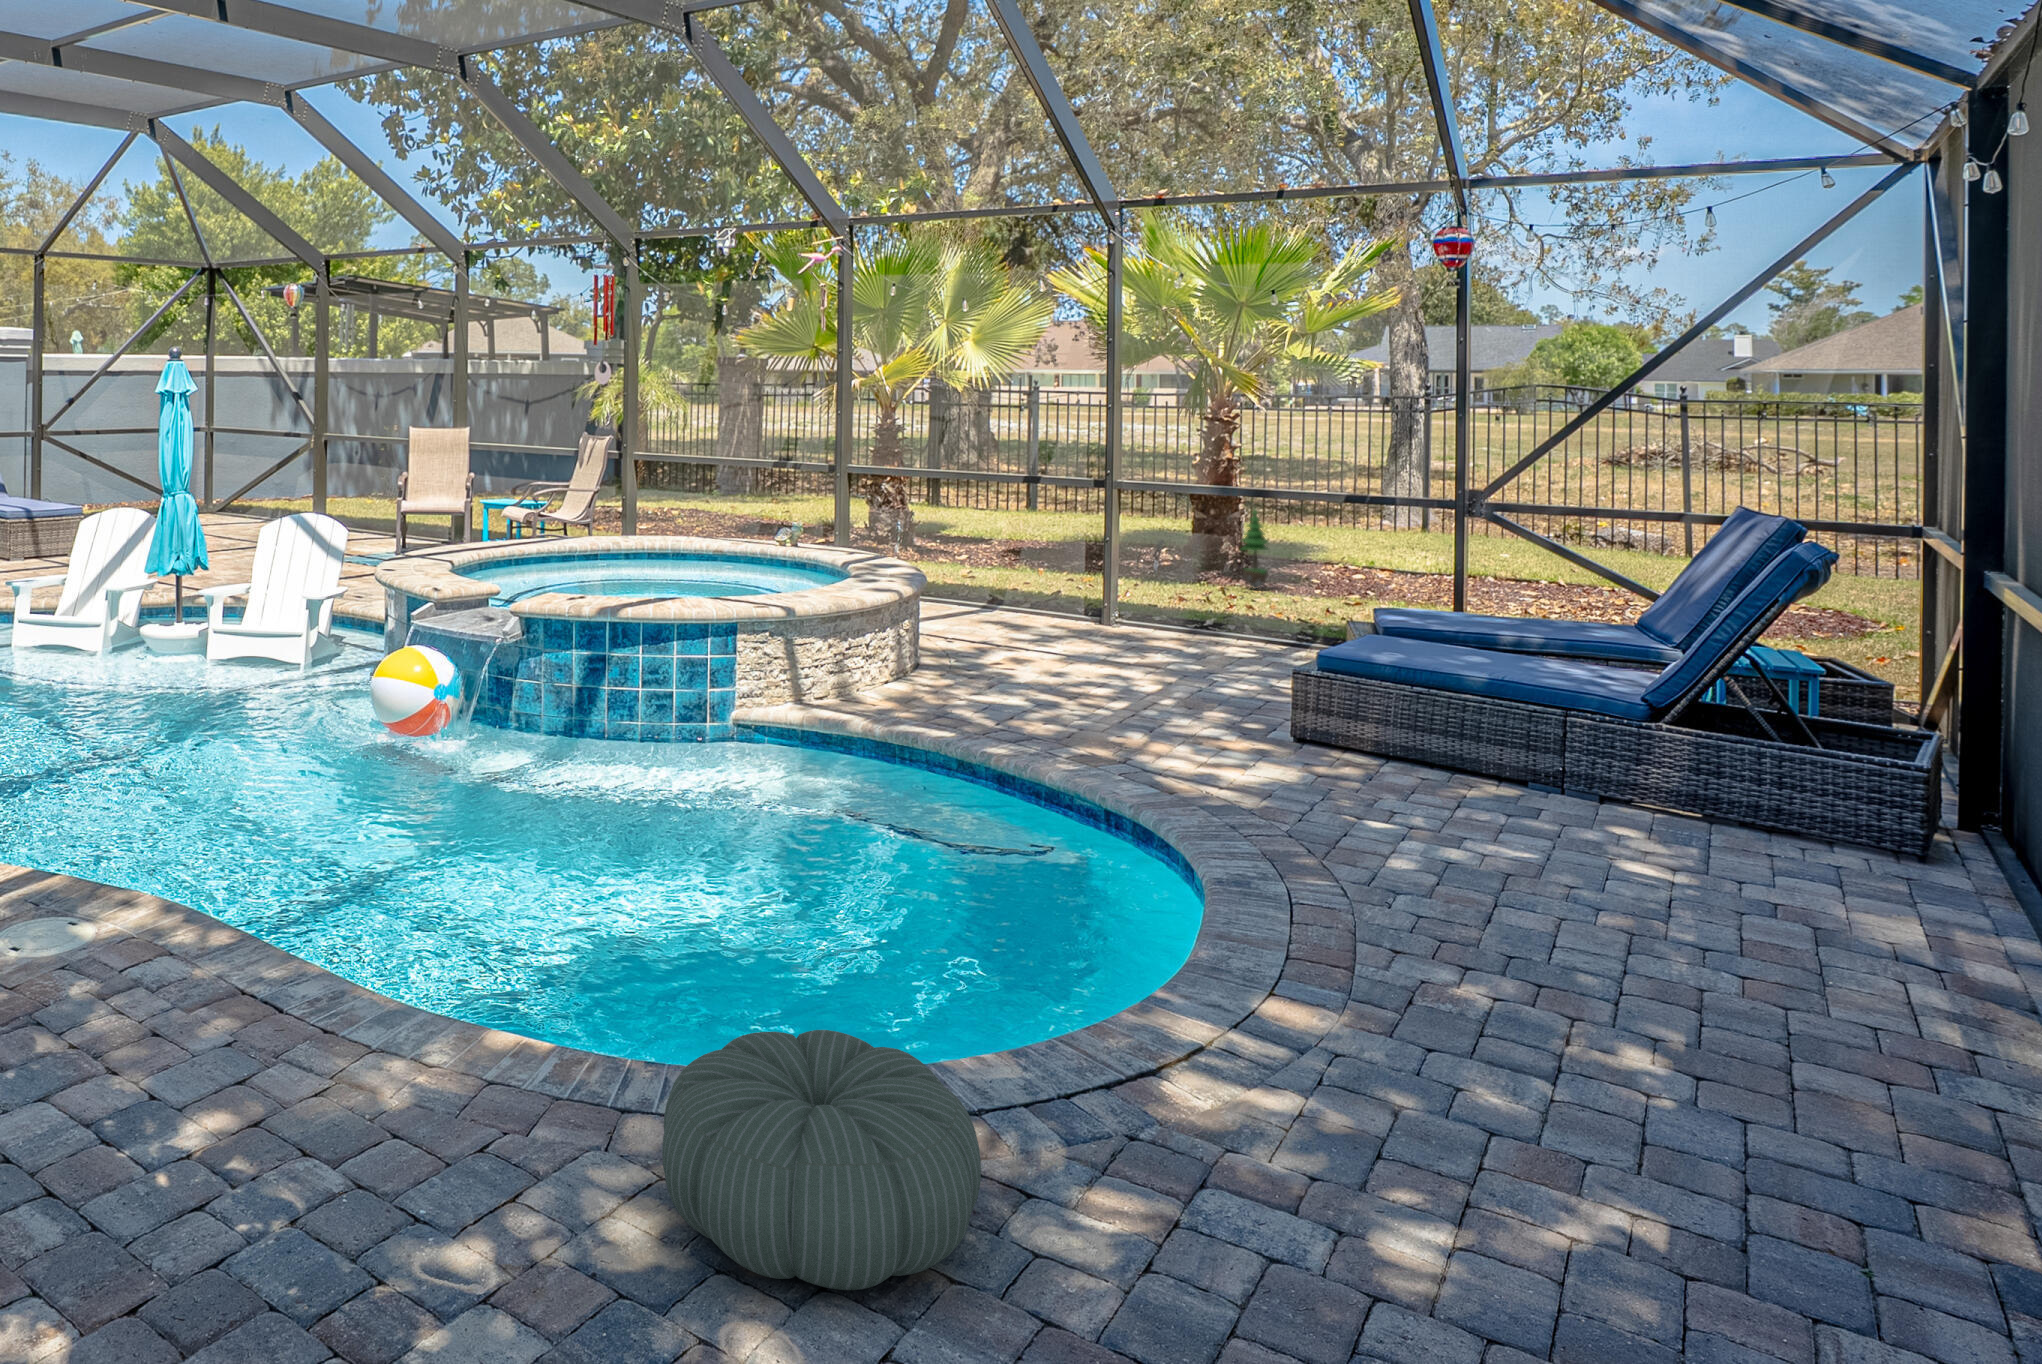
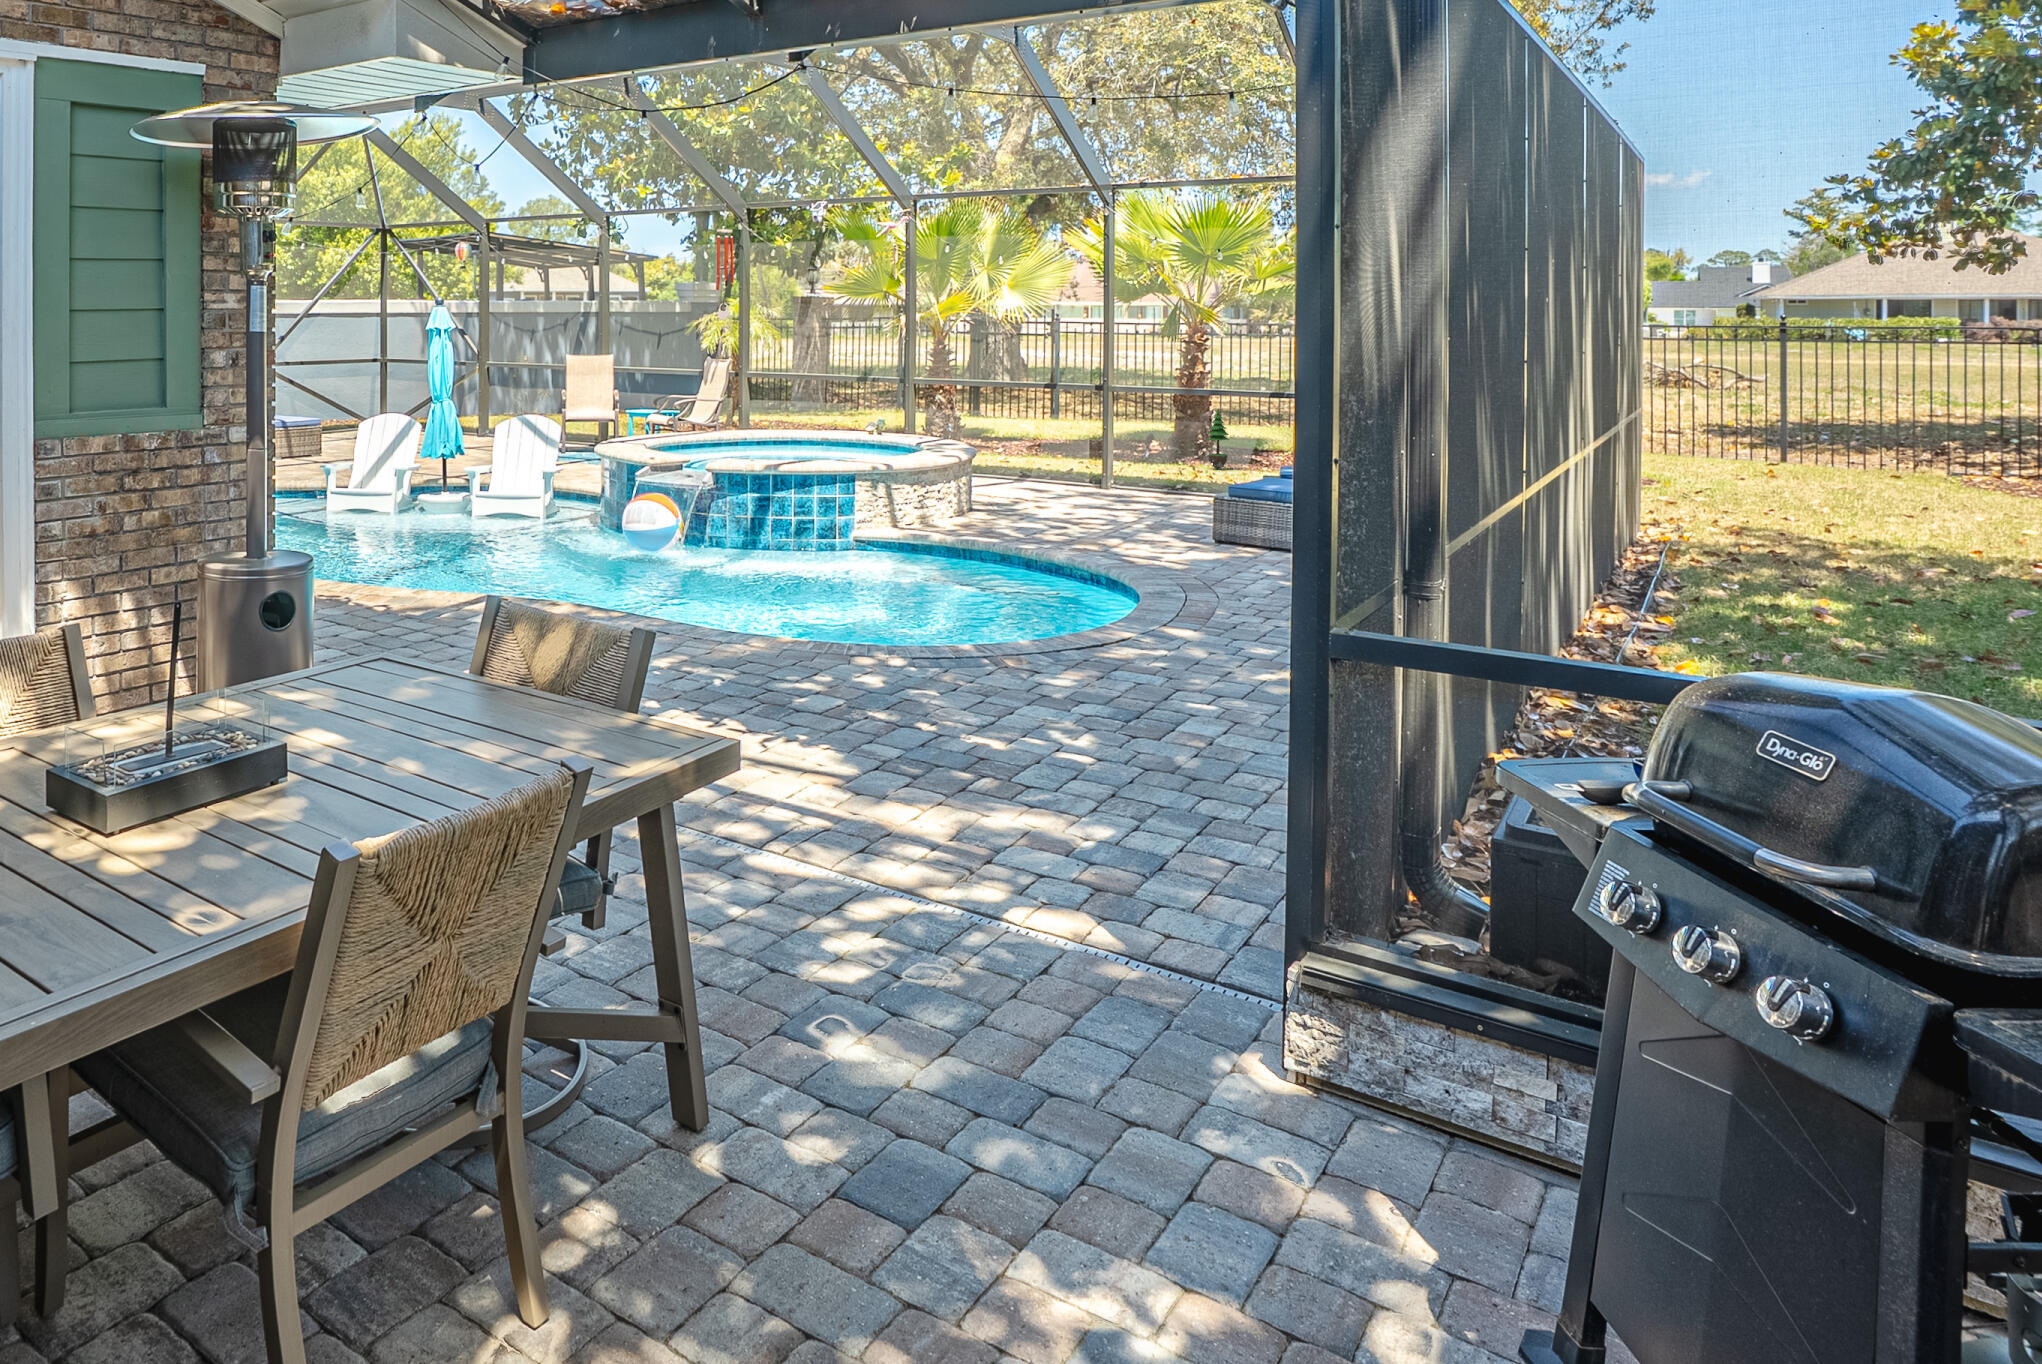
pouf: present [662,1030,981,1290] -> none [885,606,1027,686]

